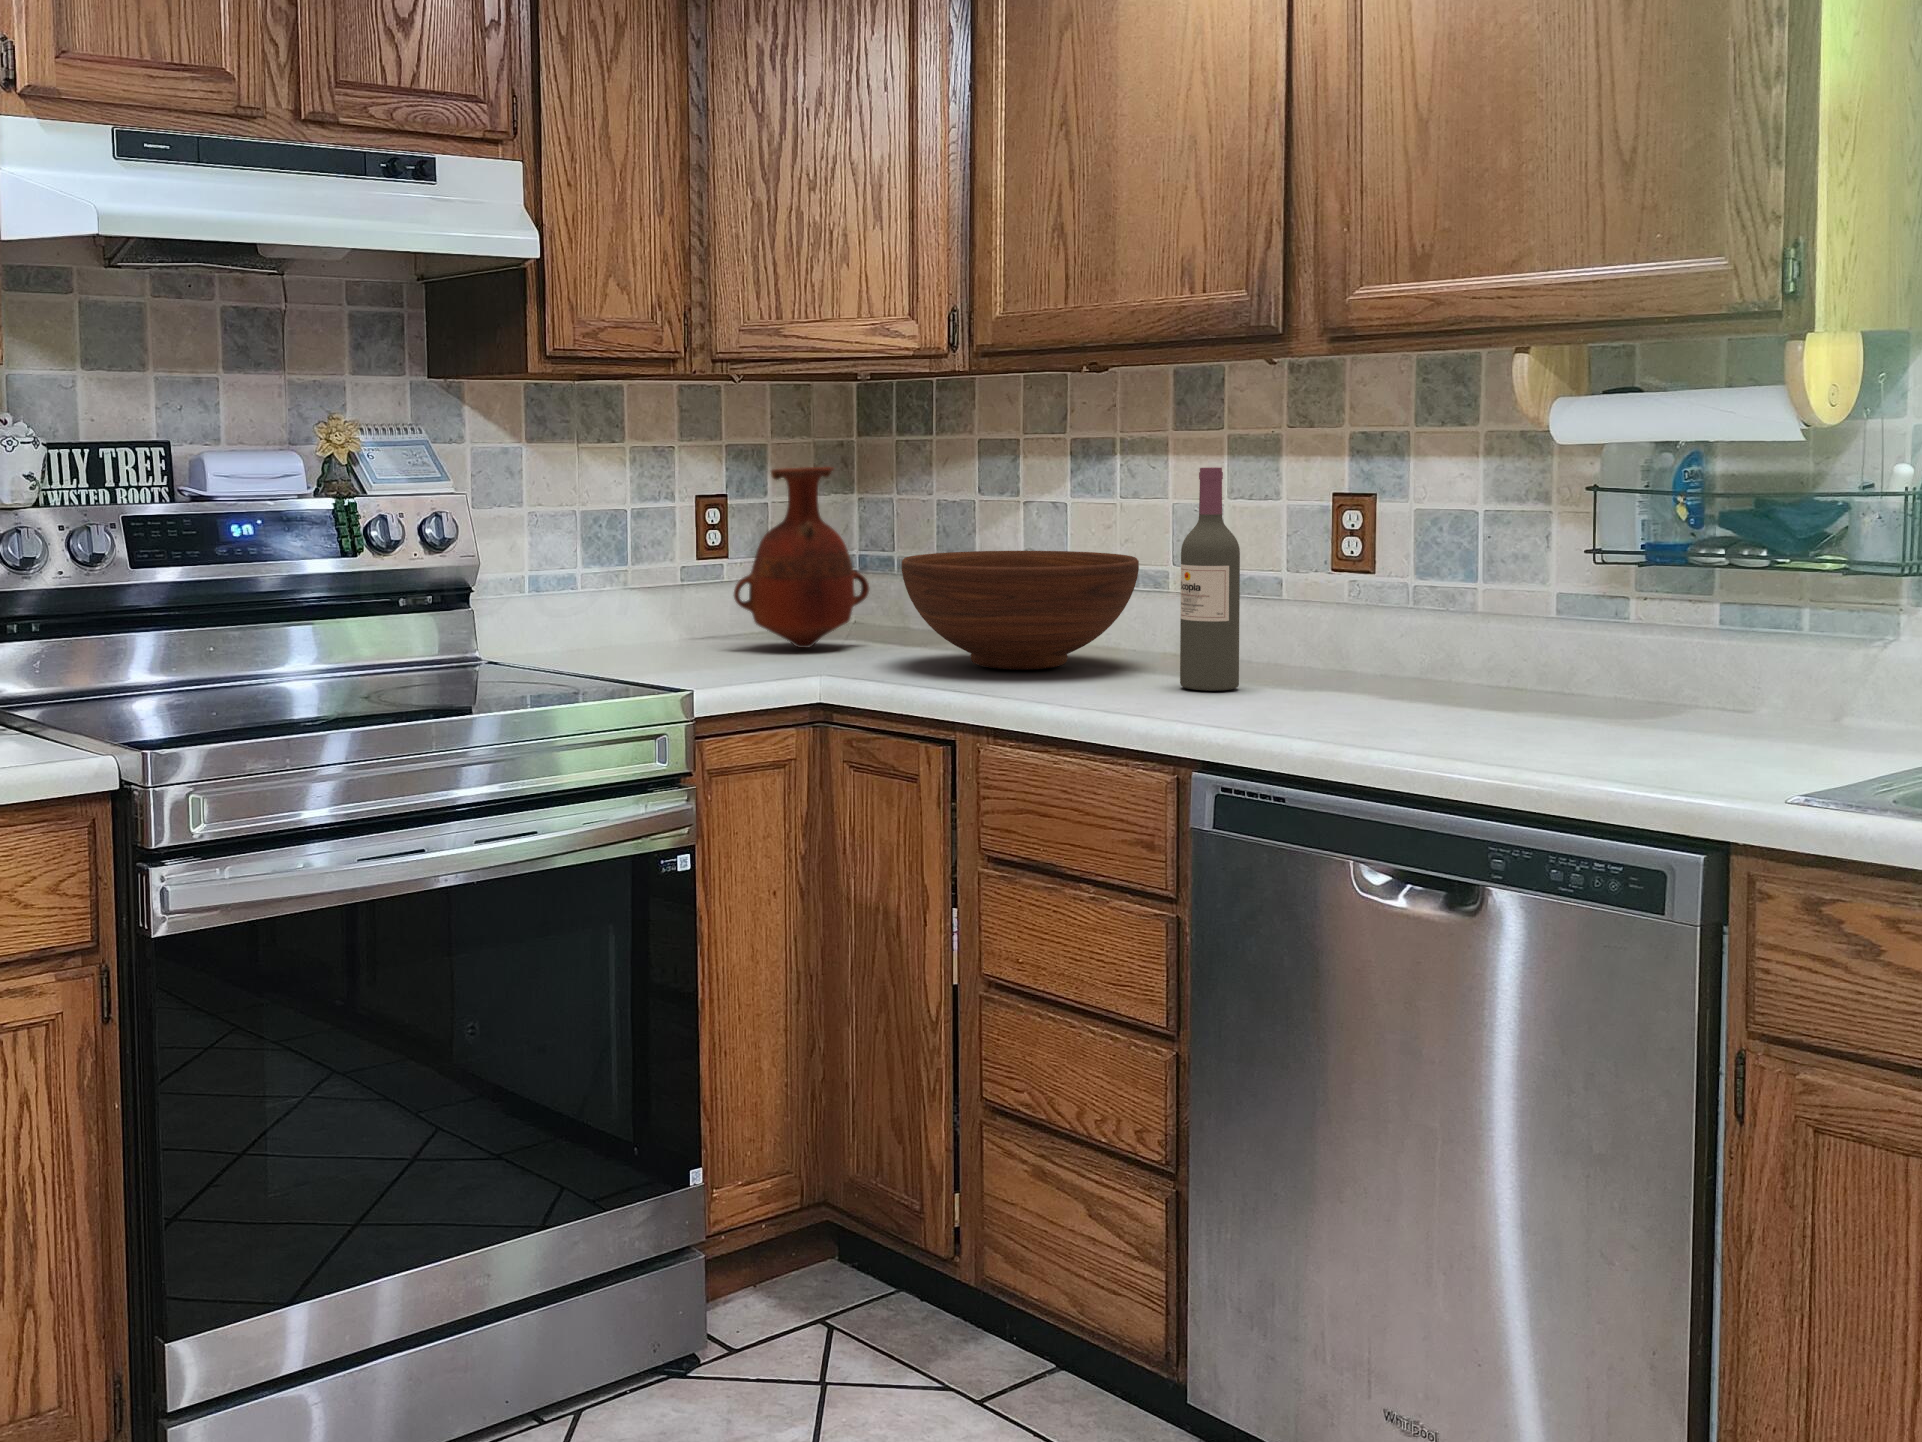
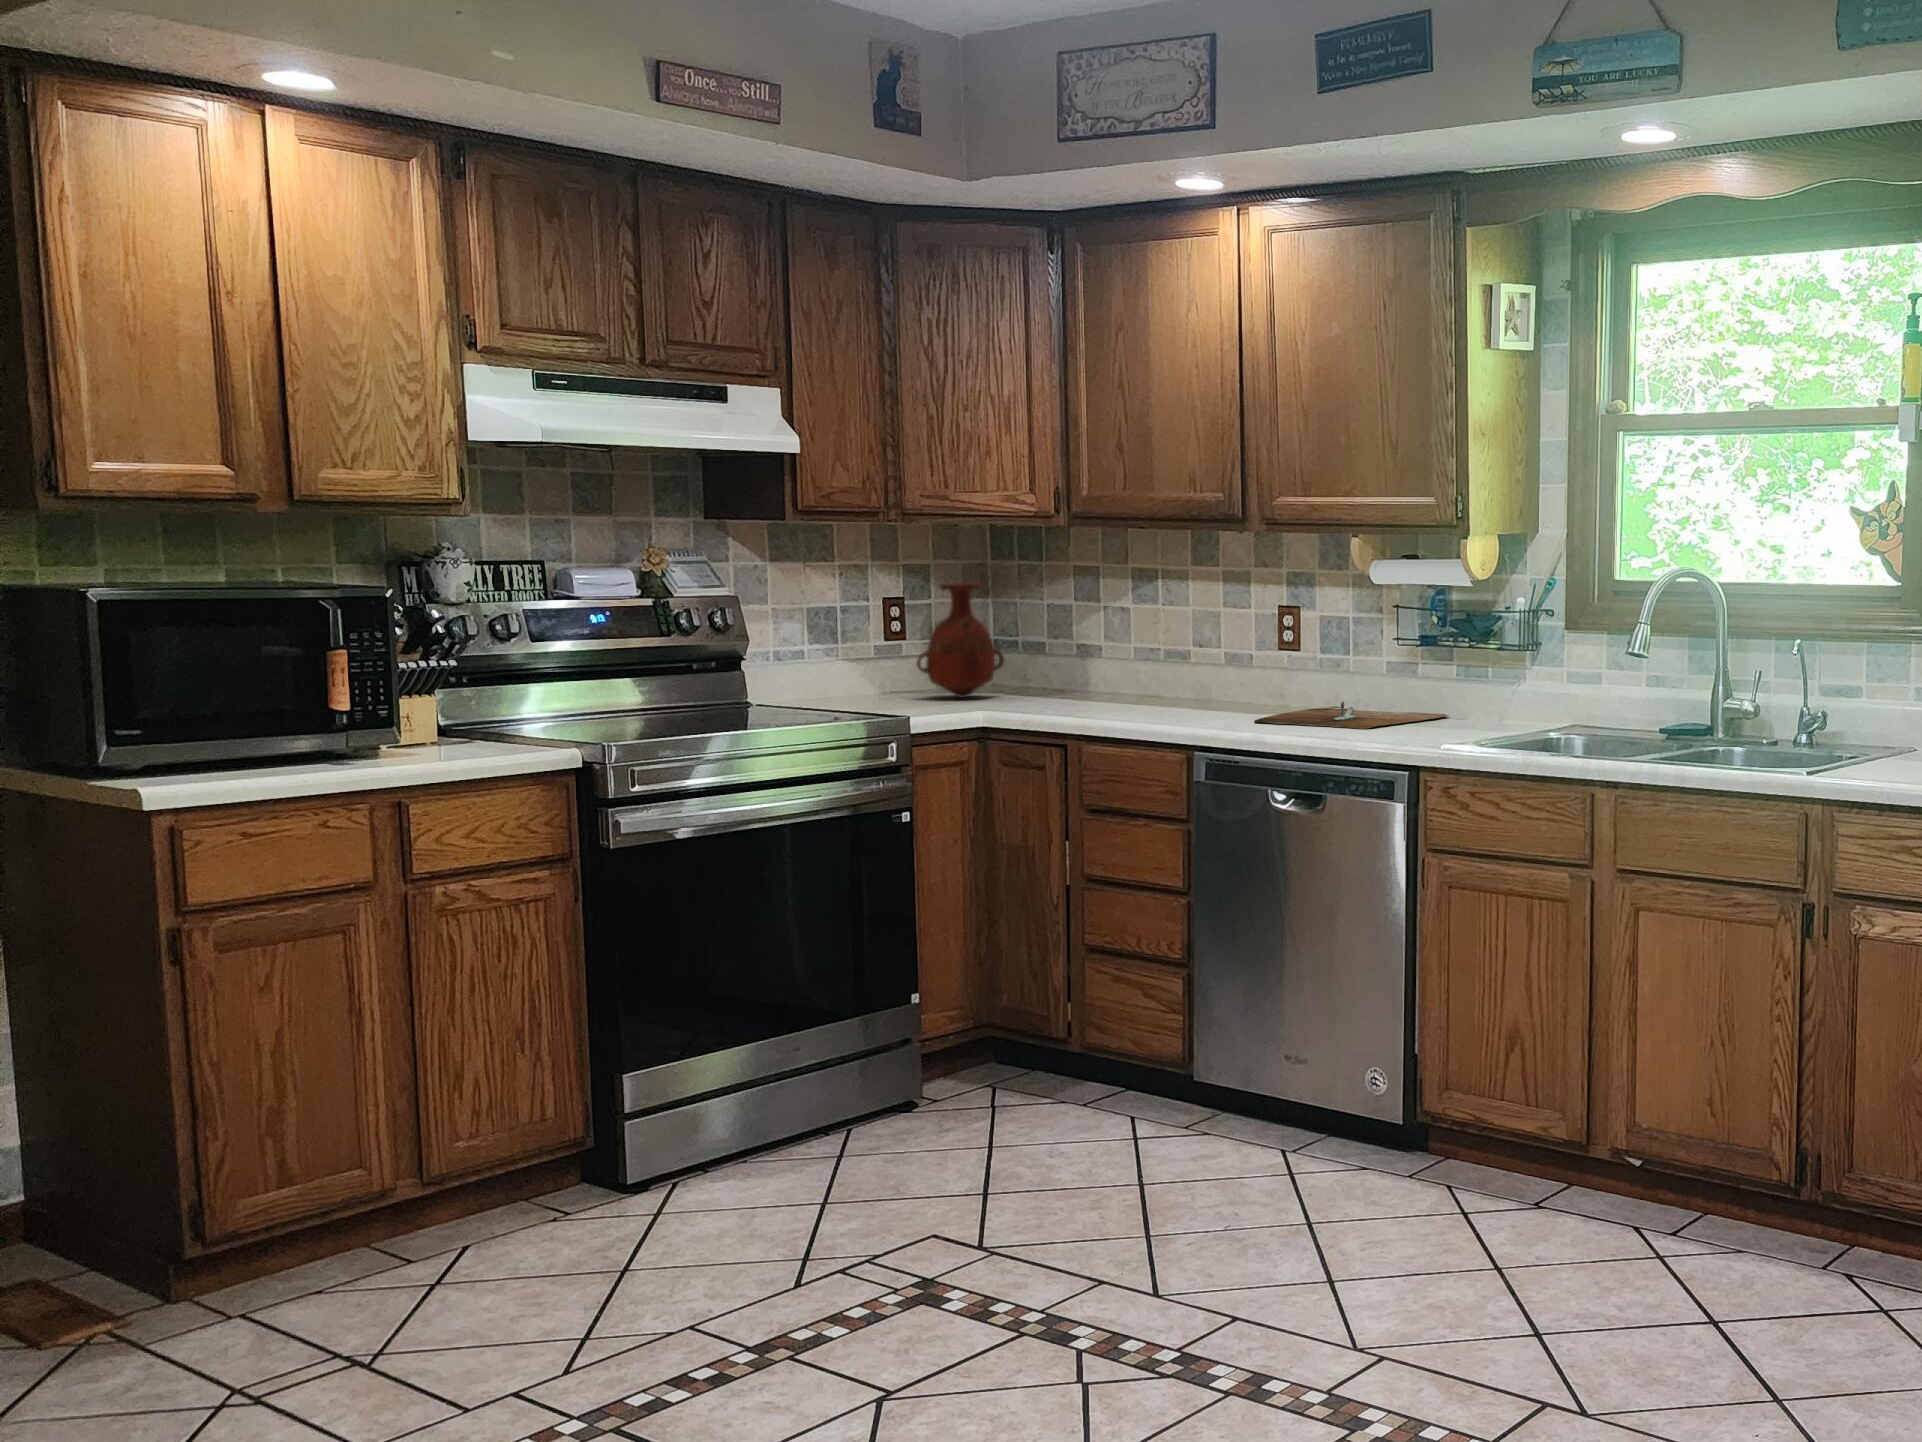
wine bottle: present [1180,467,1240,691] -> none [1189,589,1221,713]
fruit bowl: present [902,551,1139,670] -> none [1028,636,1169,706]
cutting board: none [1314,678,1716,741] -> present [1254,702,1449,729]

